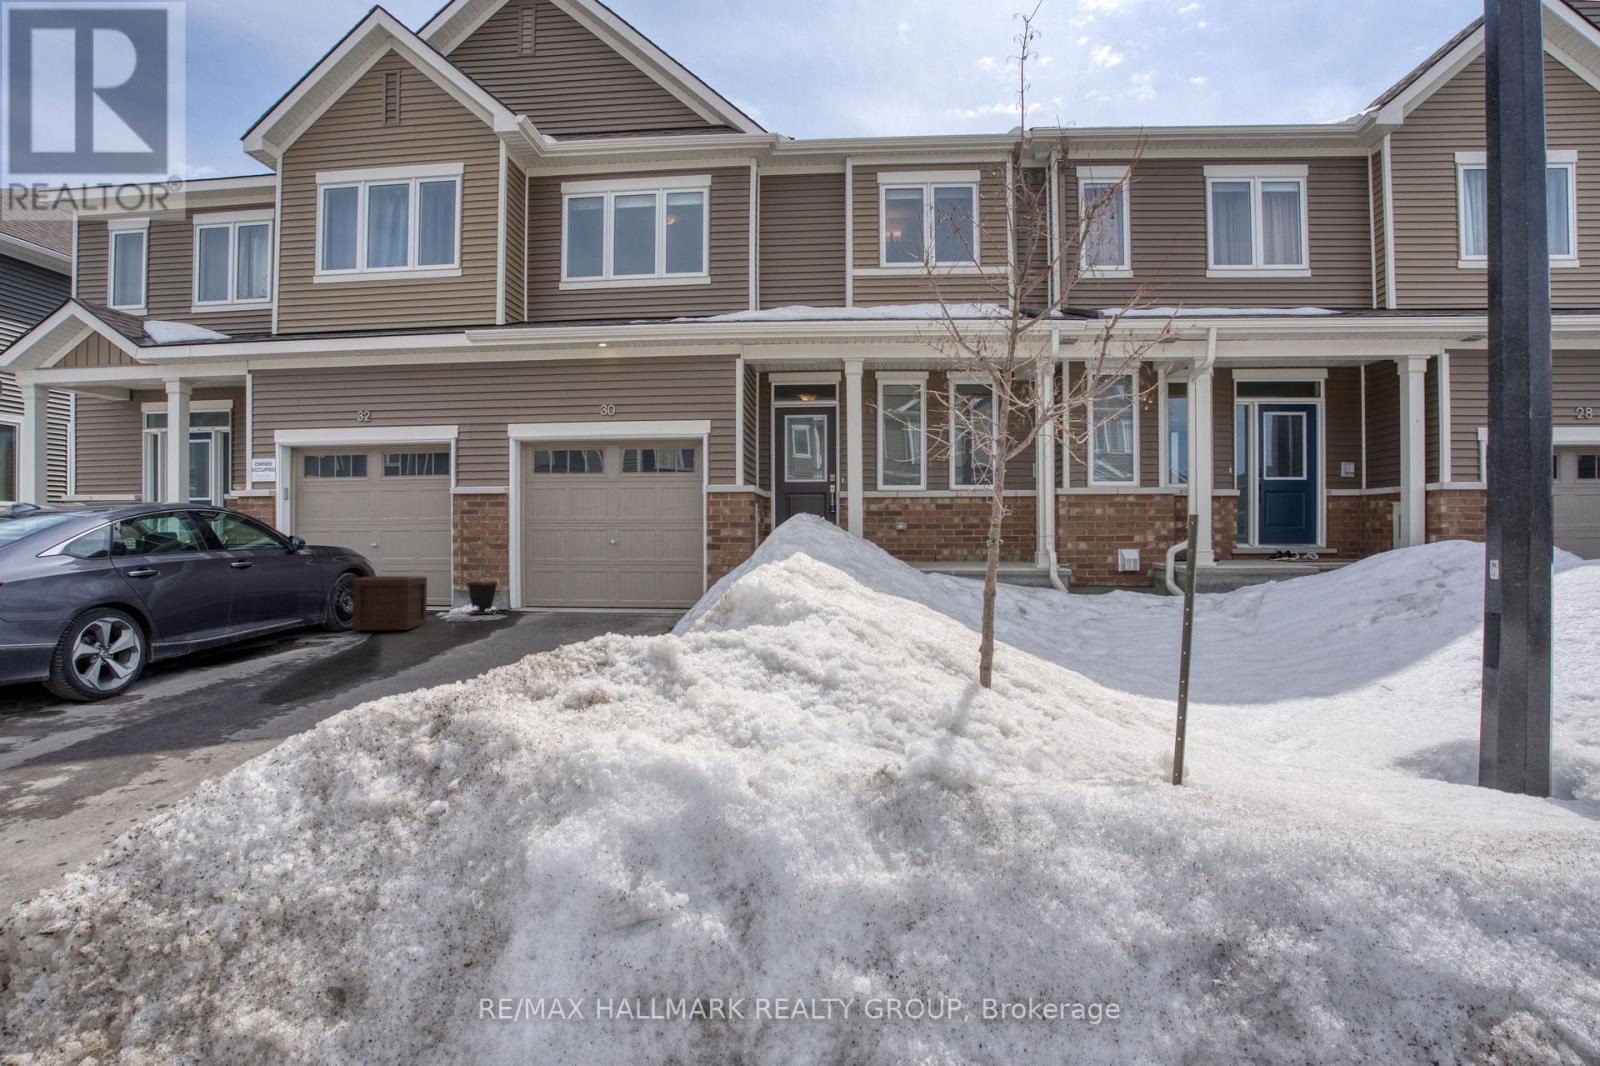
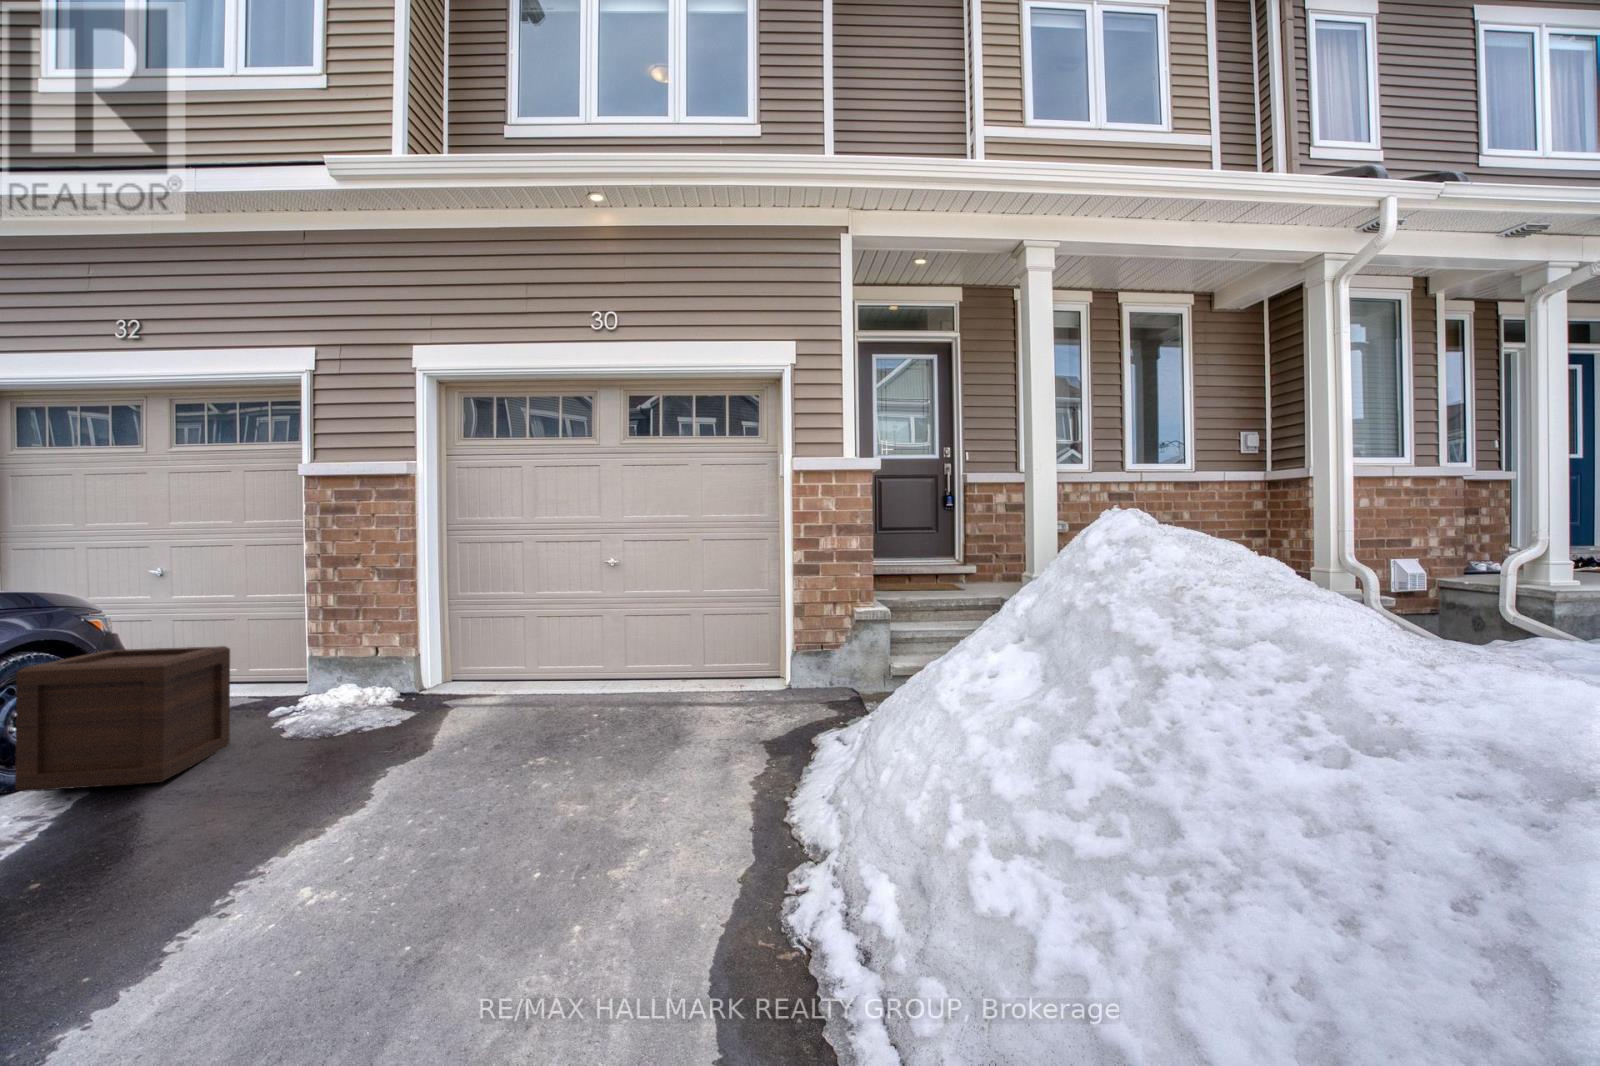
bucket: present [467,581,498,614] -> none [327,640,395,710]

